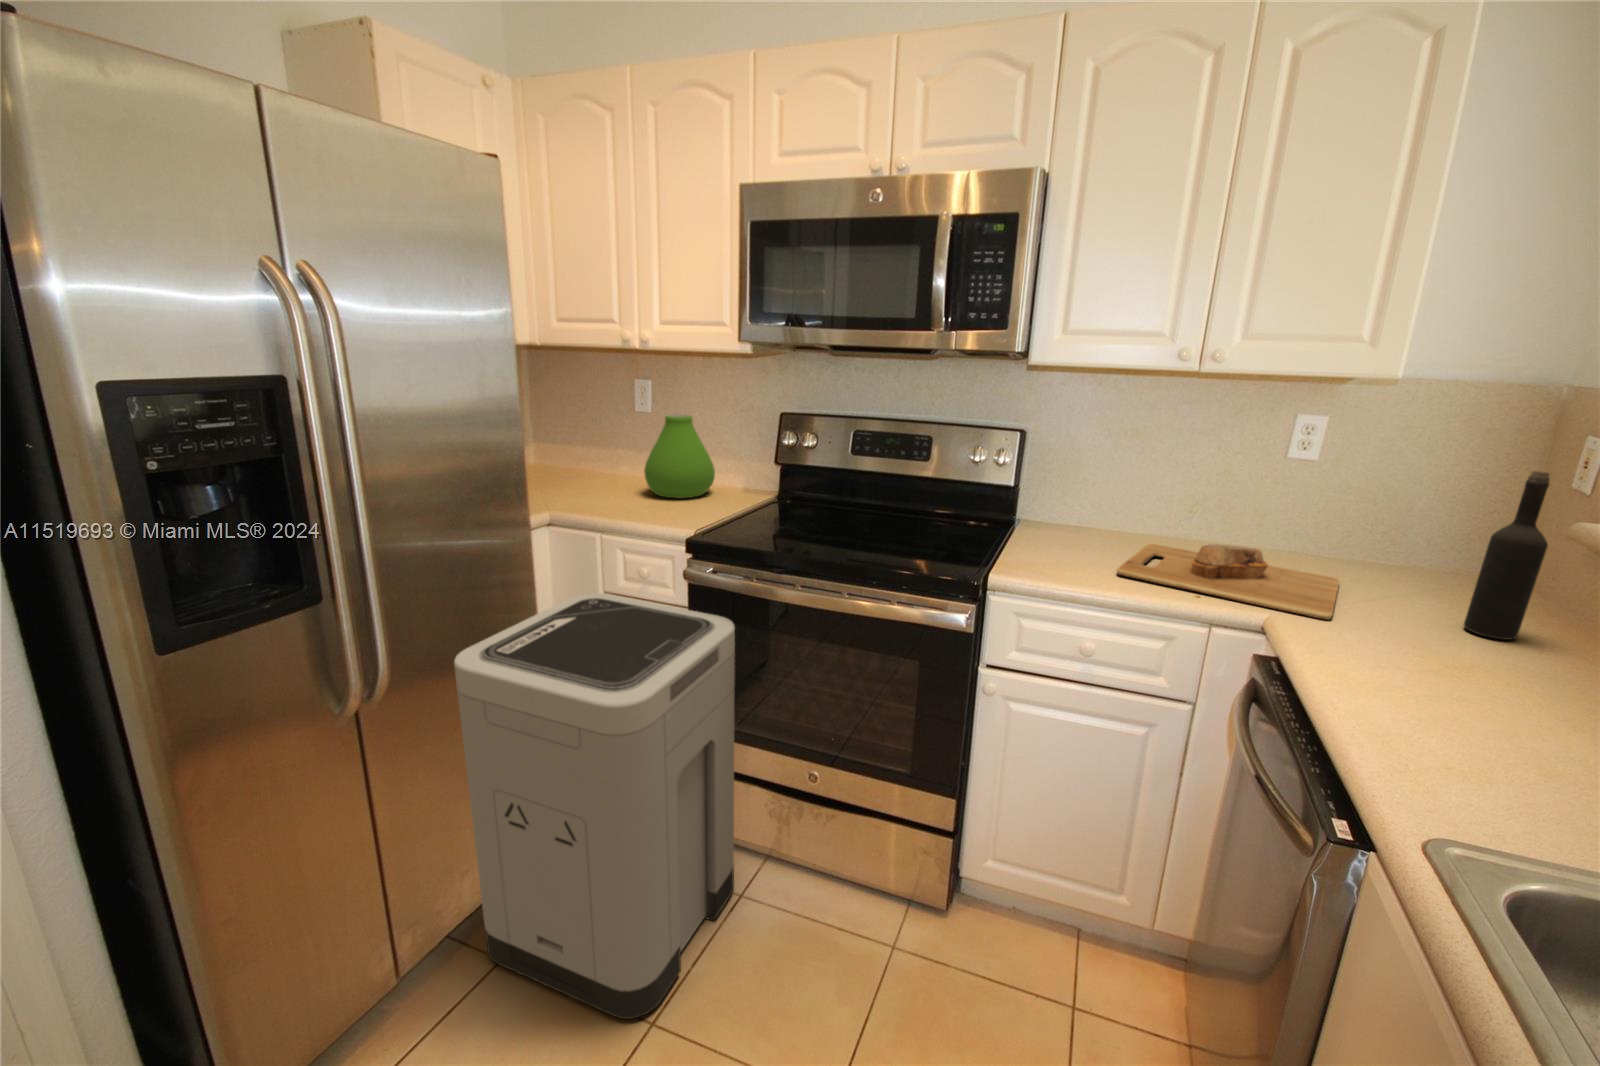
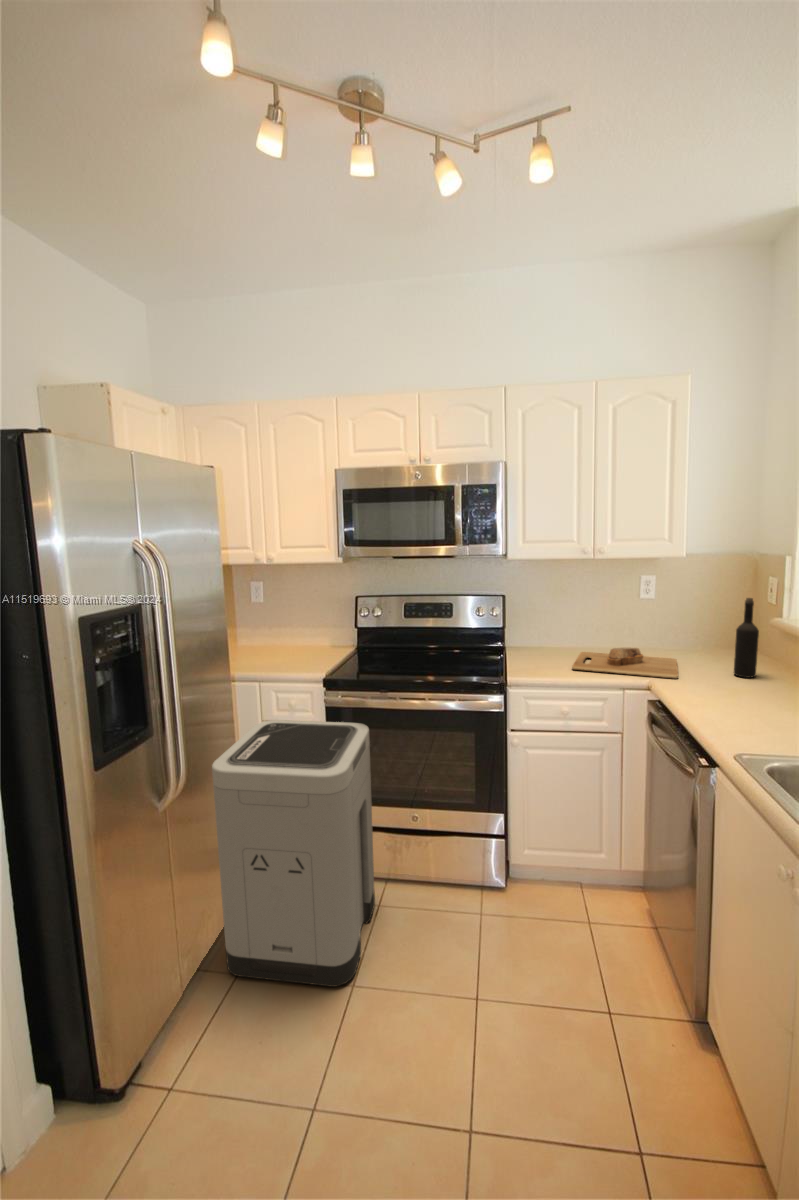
vase: present [644,414,715,498] -> none [270,602,315,656]

